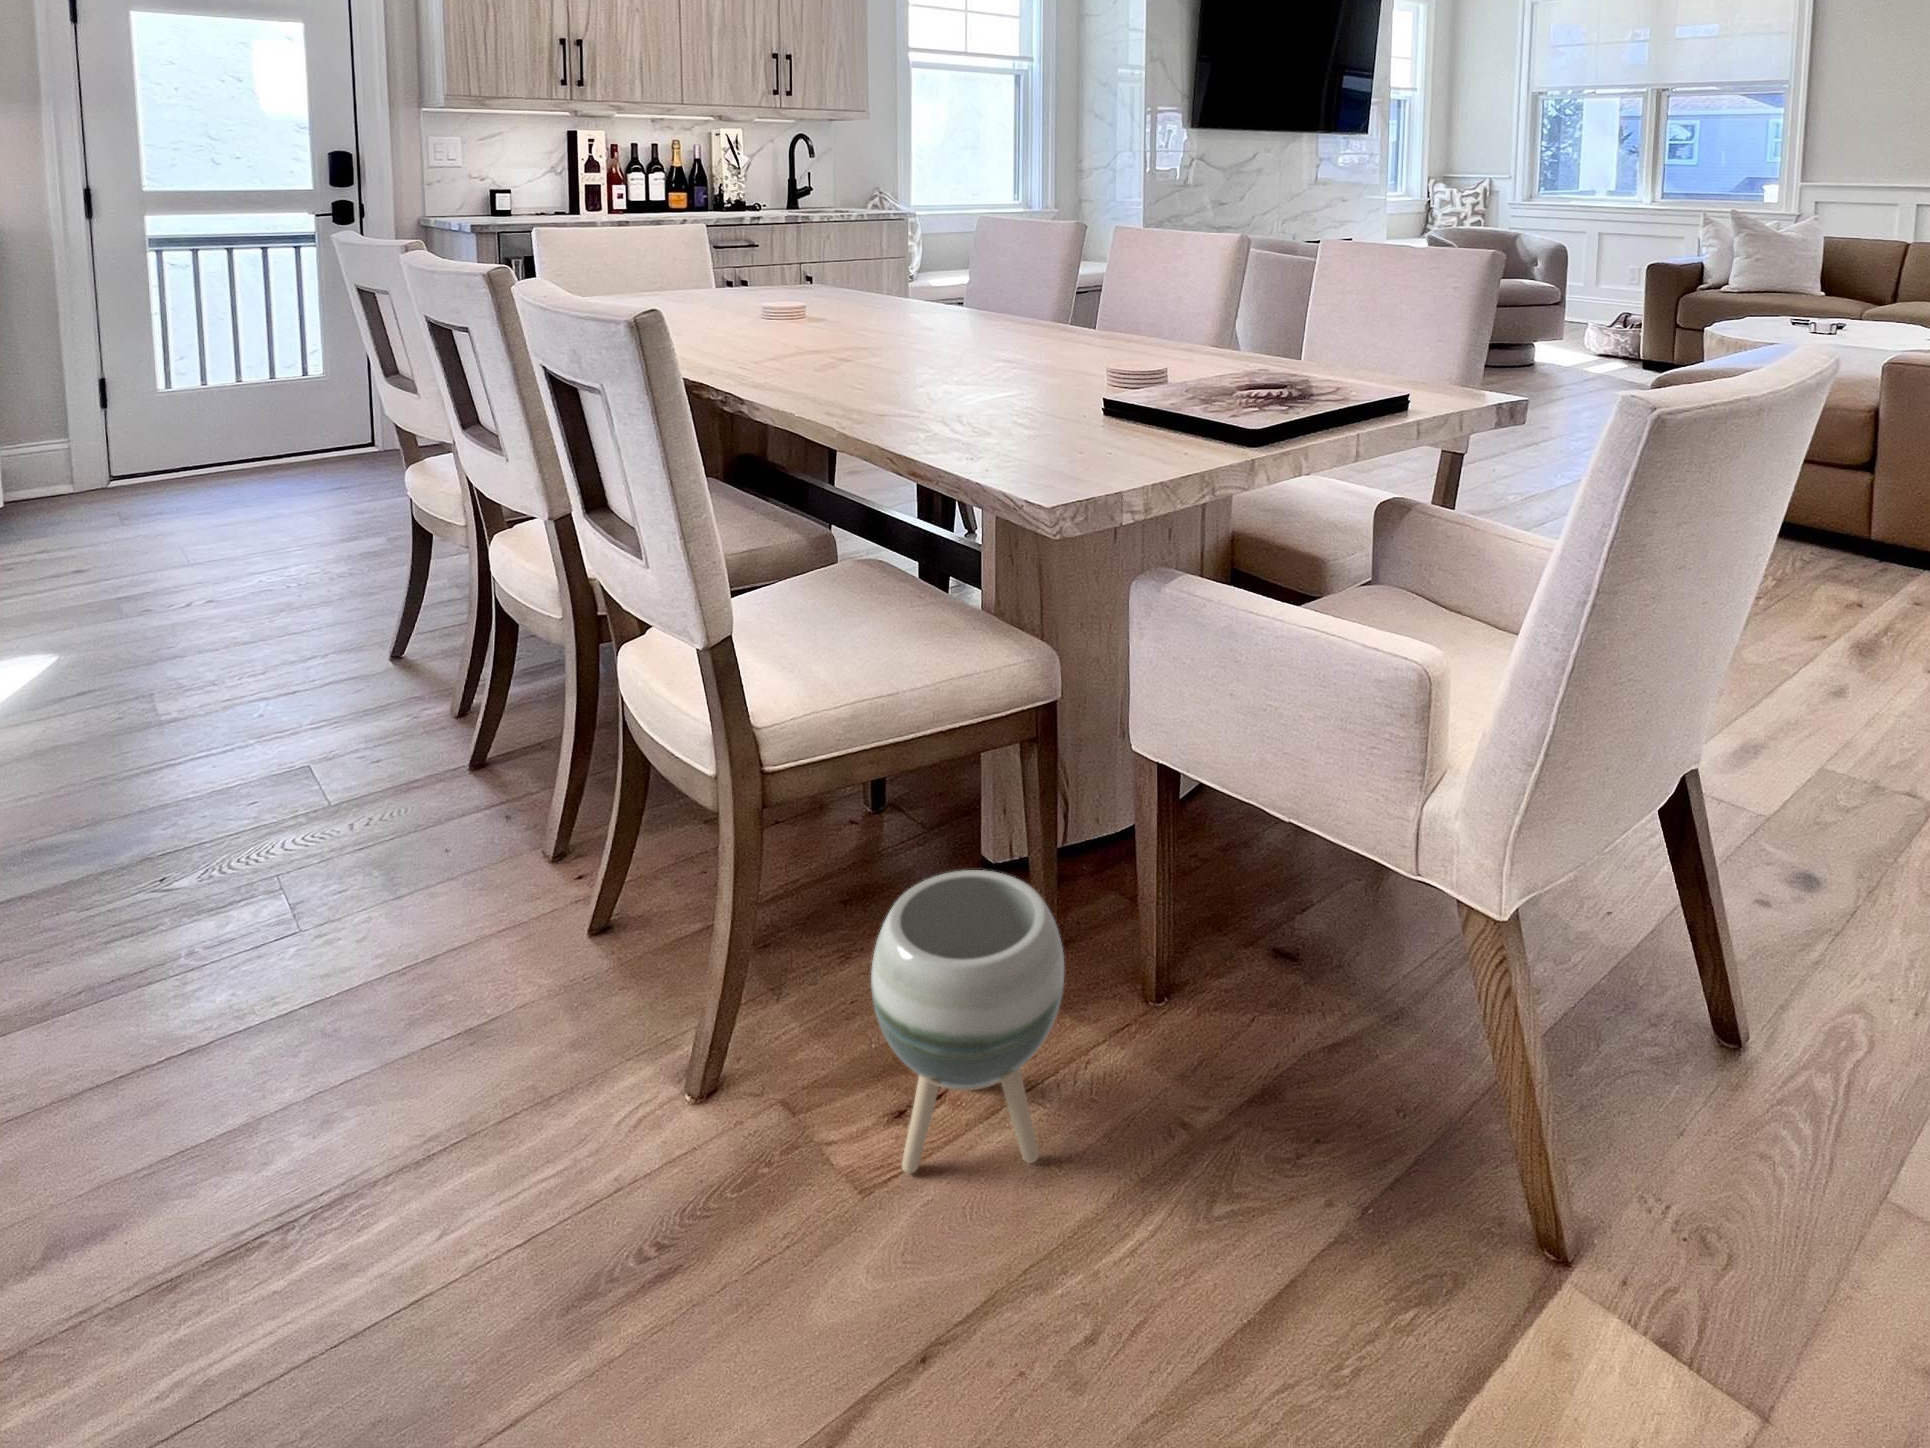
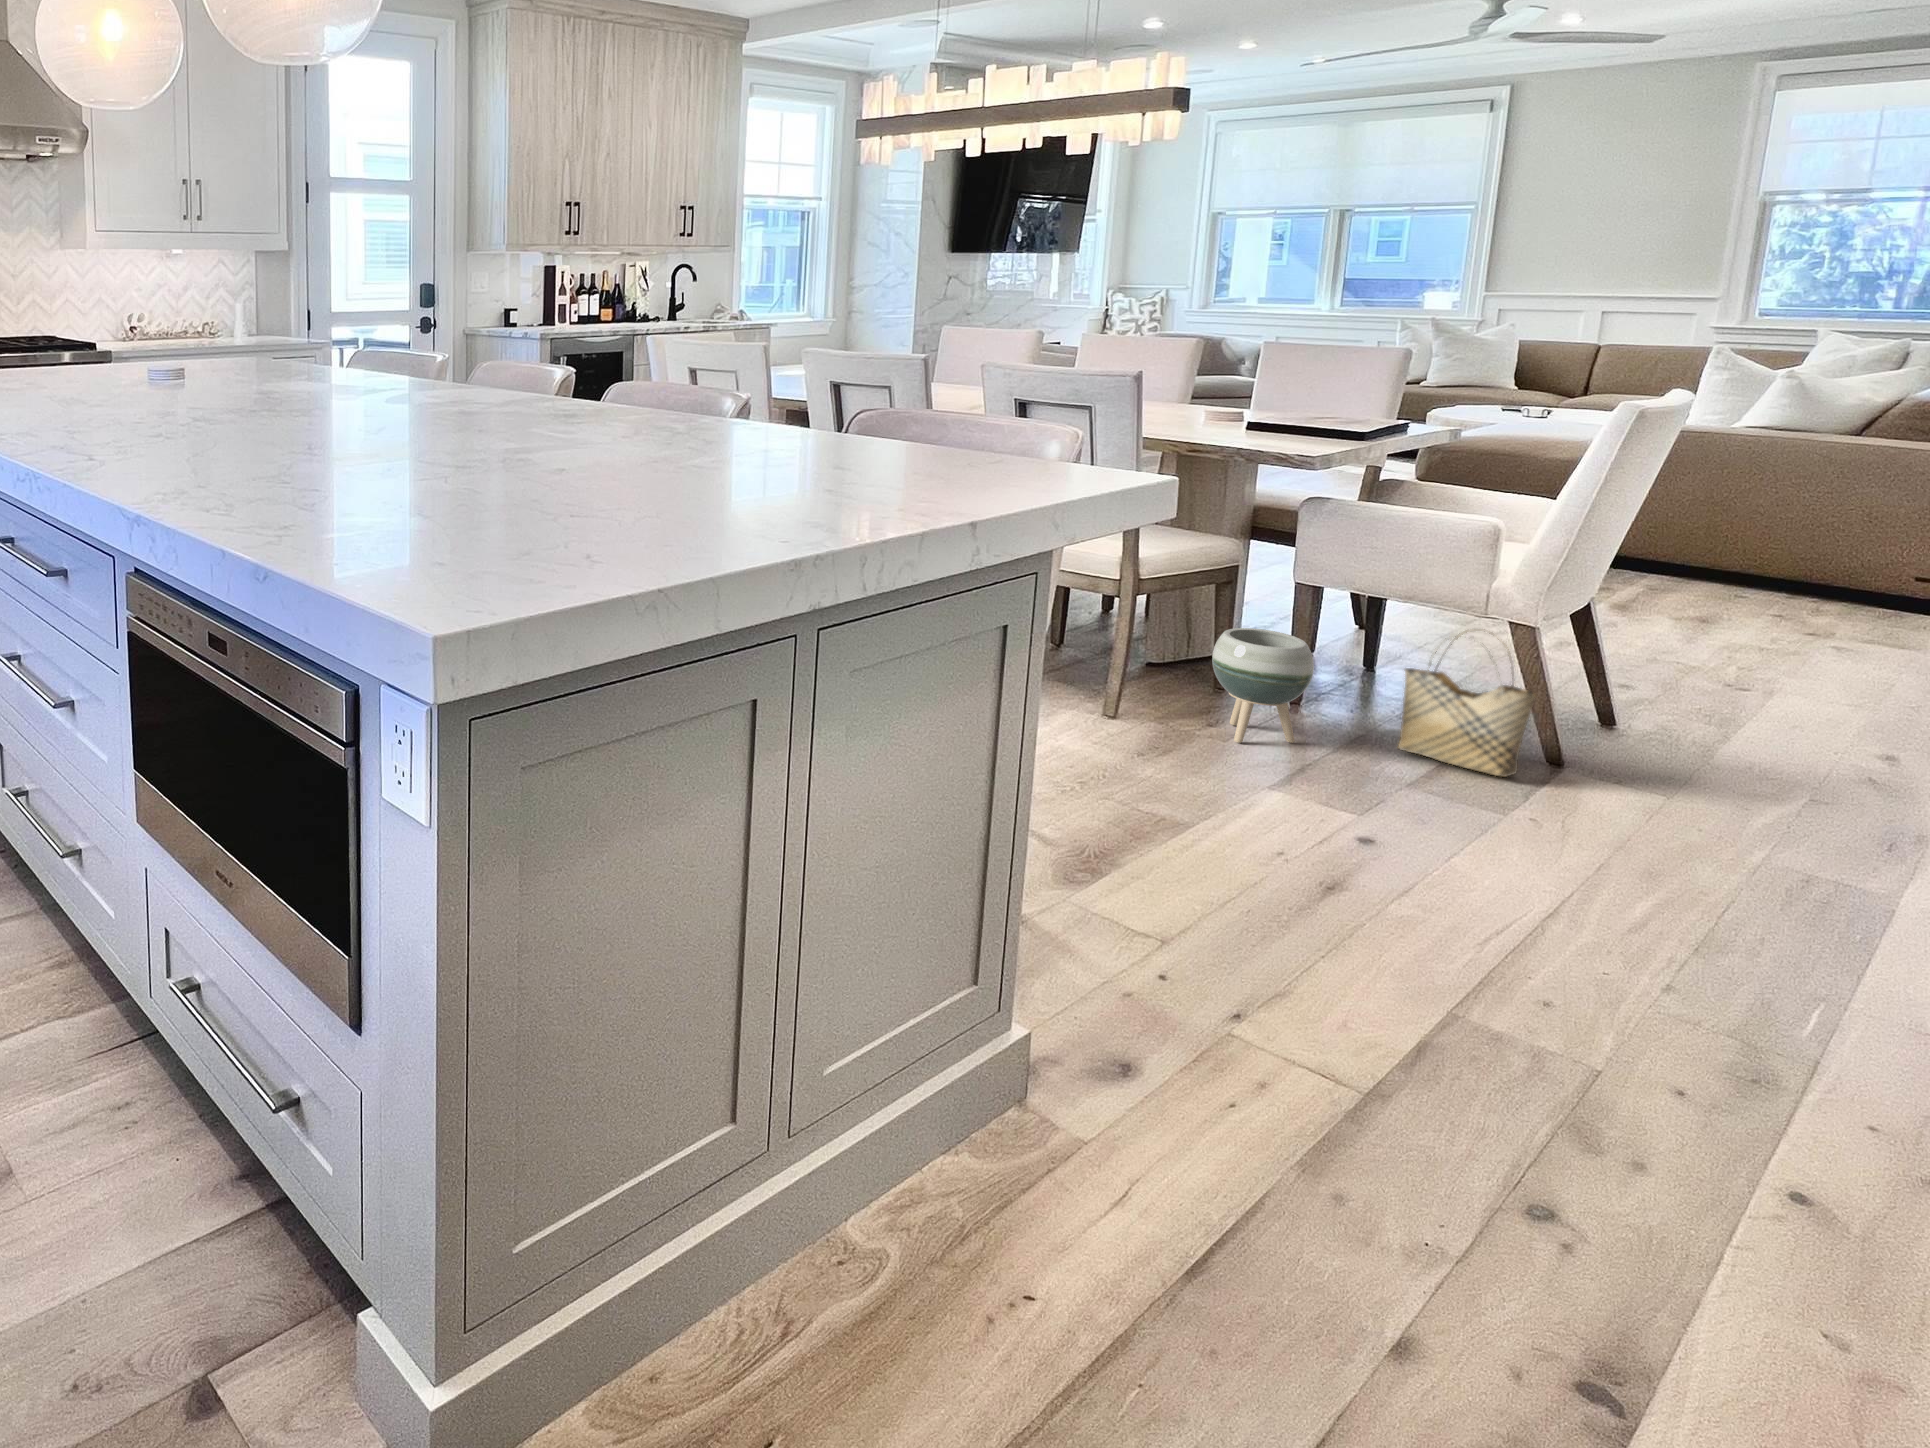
woven basket: none [1238,900,1476,1319] -> present [1398,635,1536,777]

